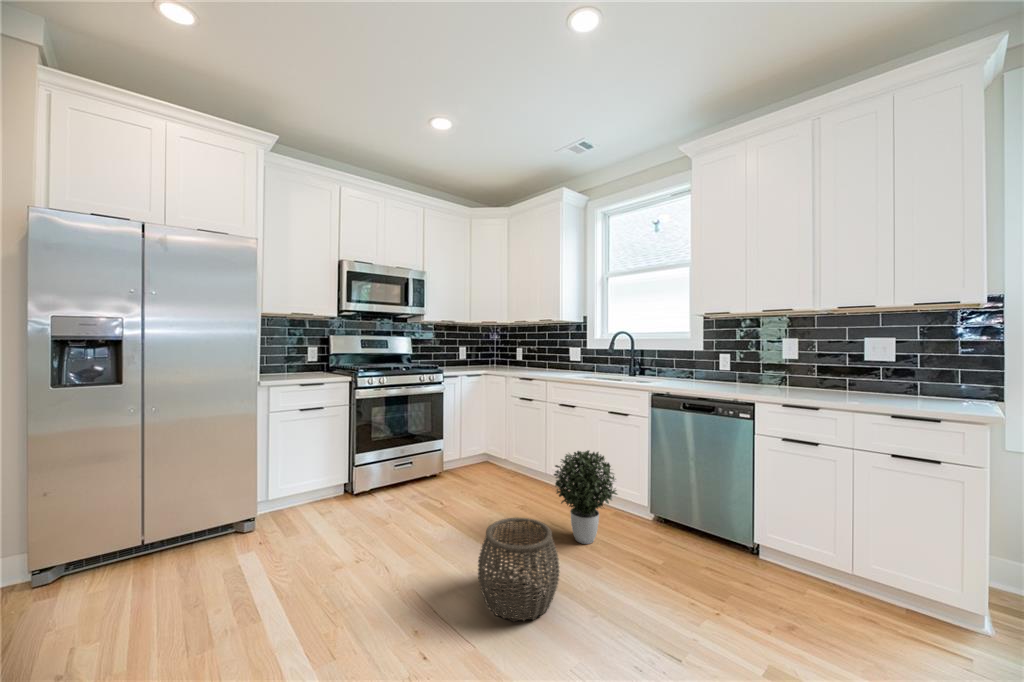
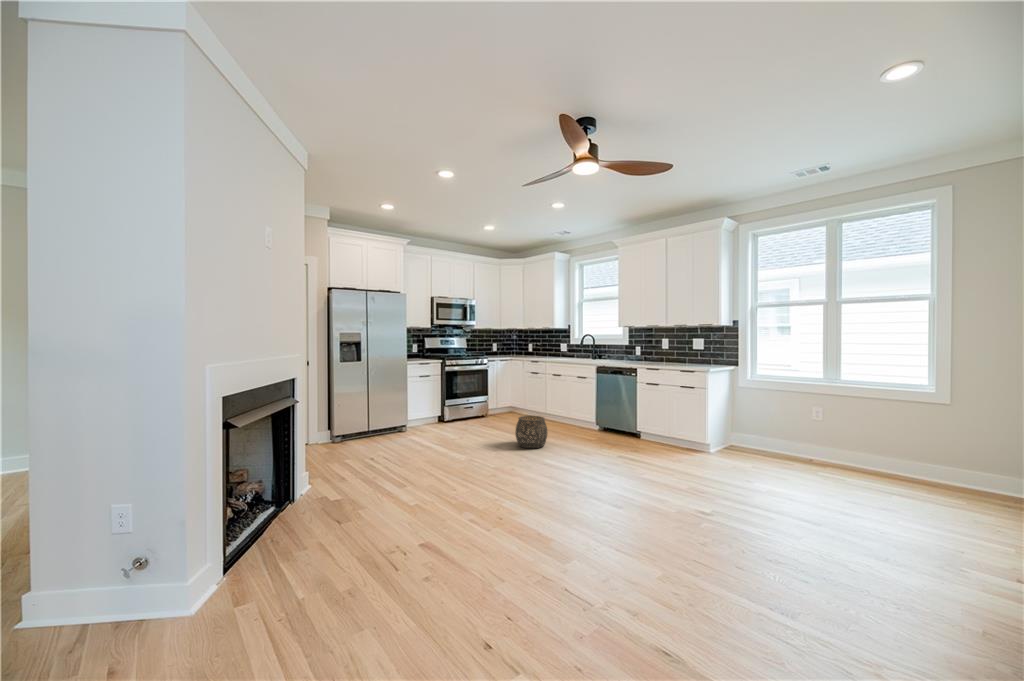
potted plant: present [554,450,617,544] -> none [547,392,577,435]

